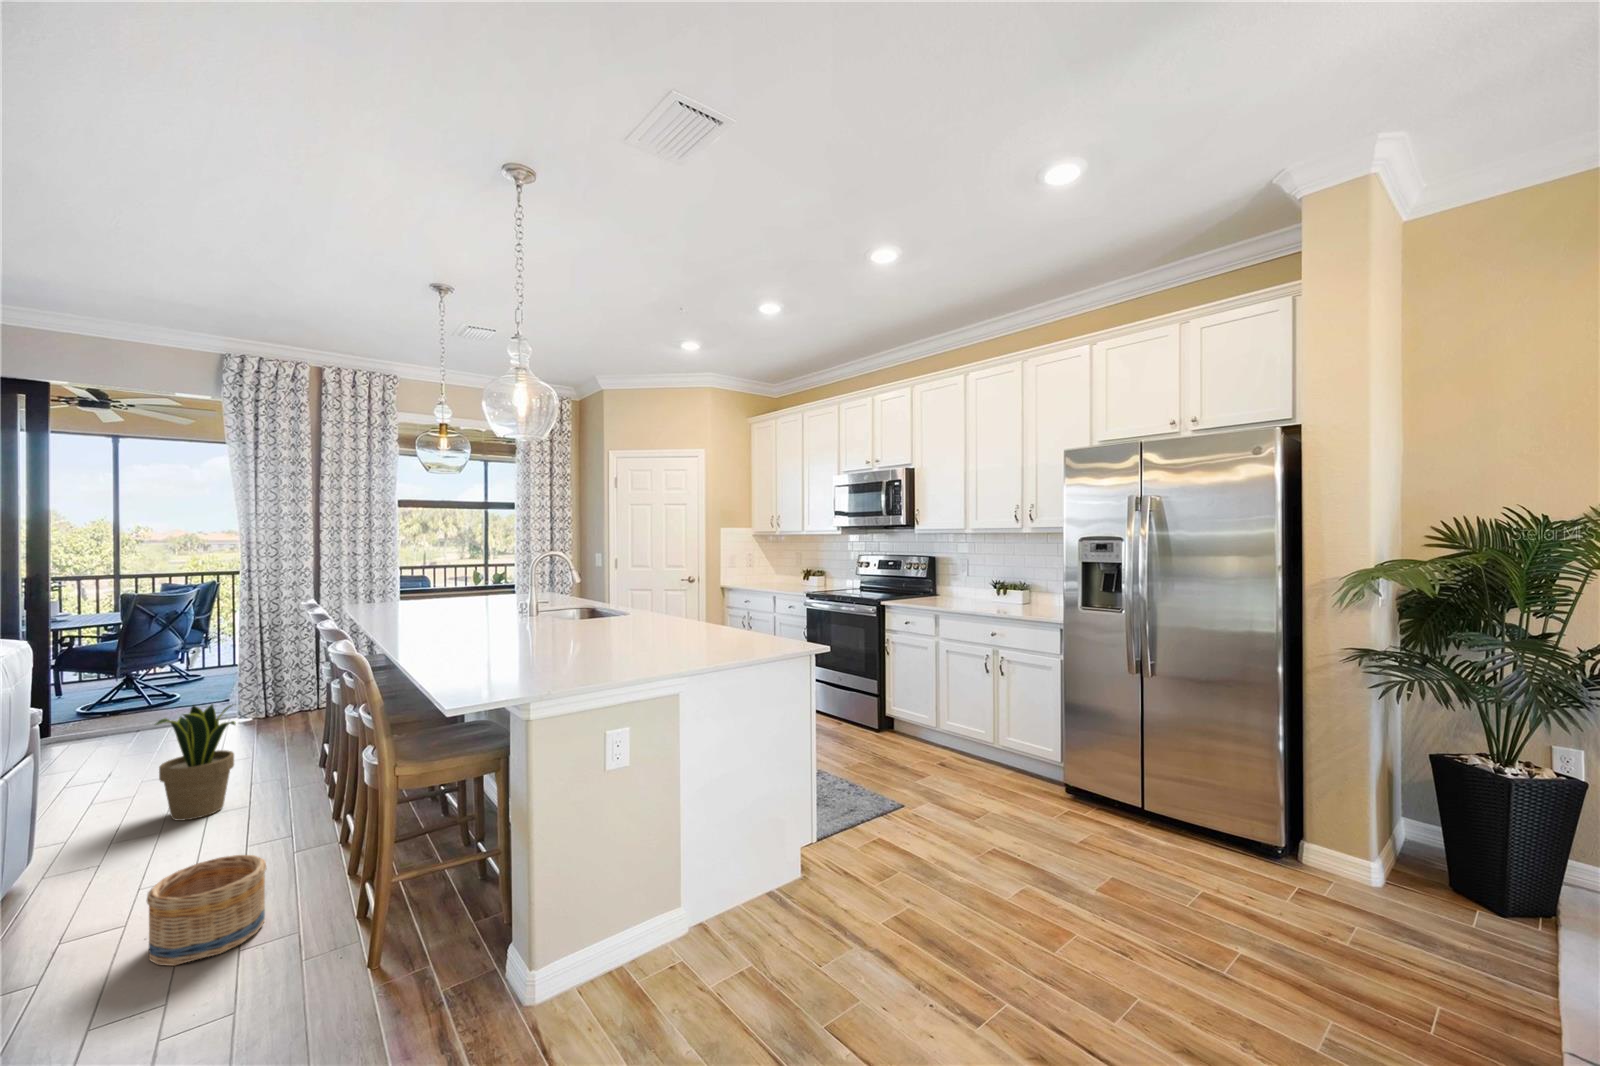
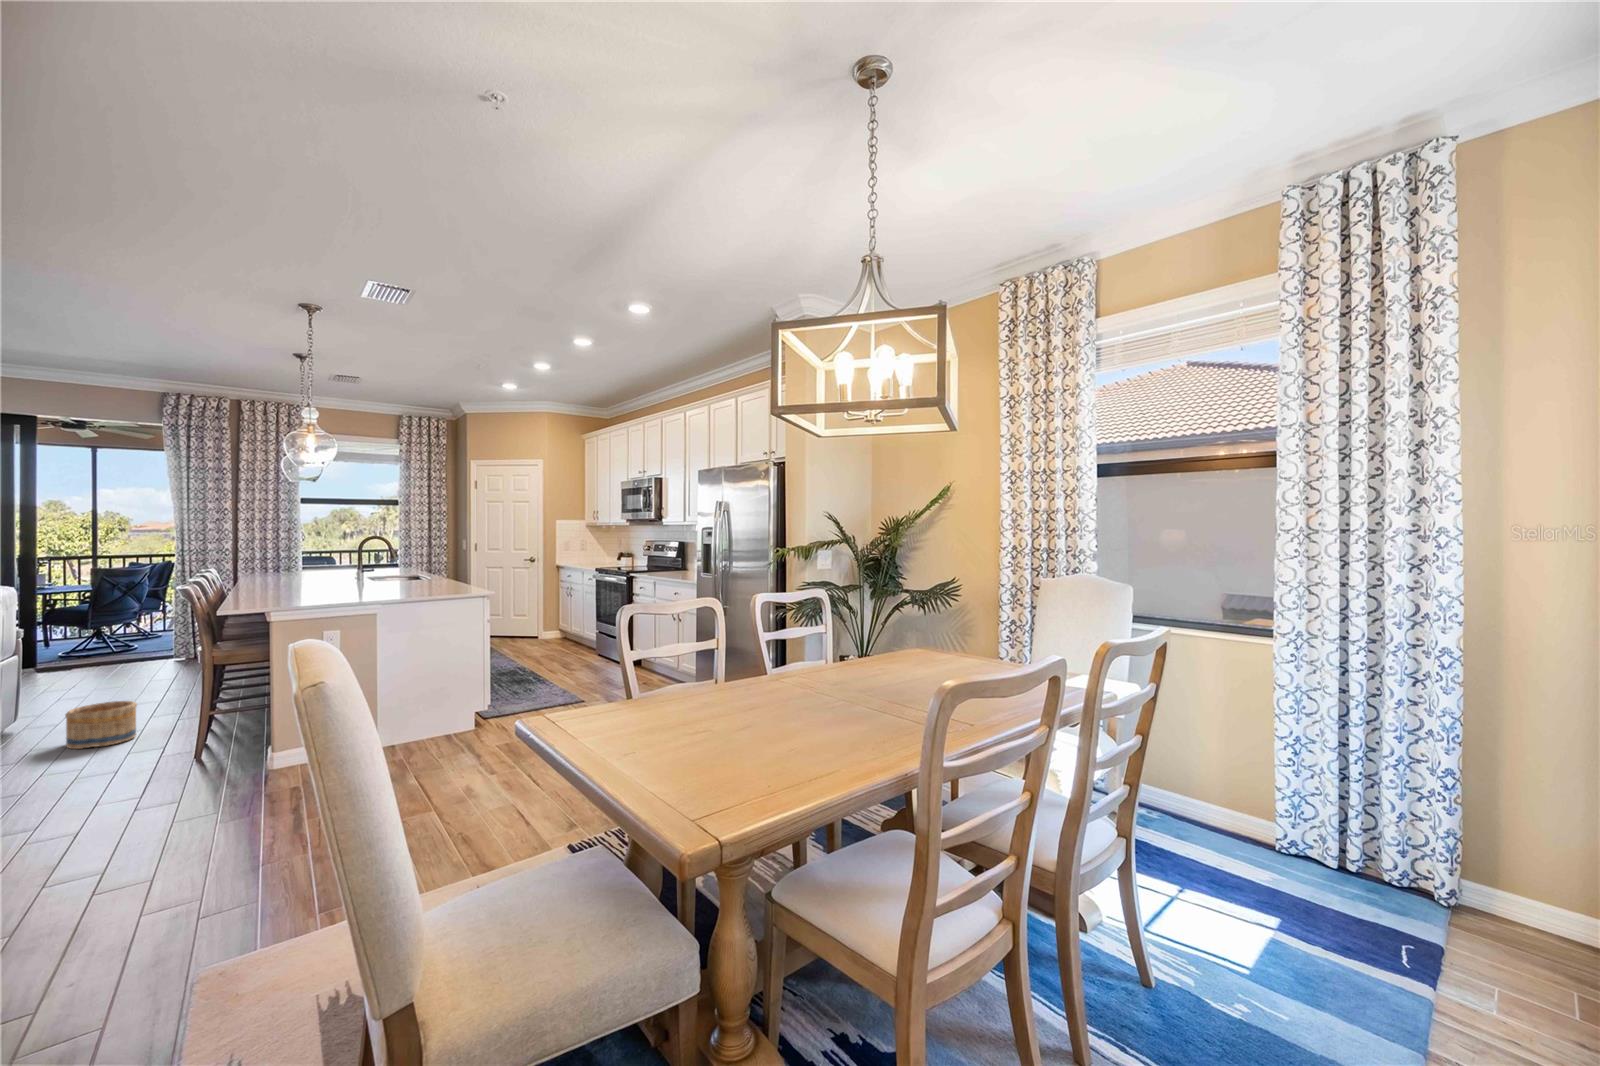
potted plant: present [156,704,235,821] -> none [91,629,149,701]

